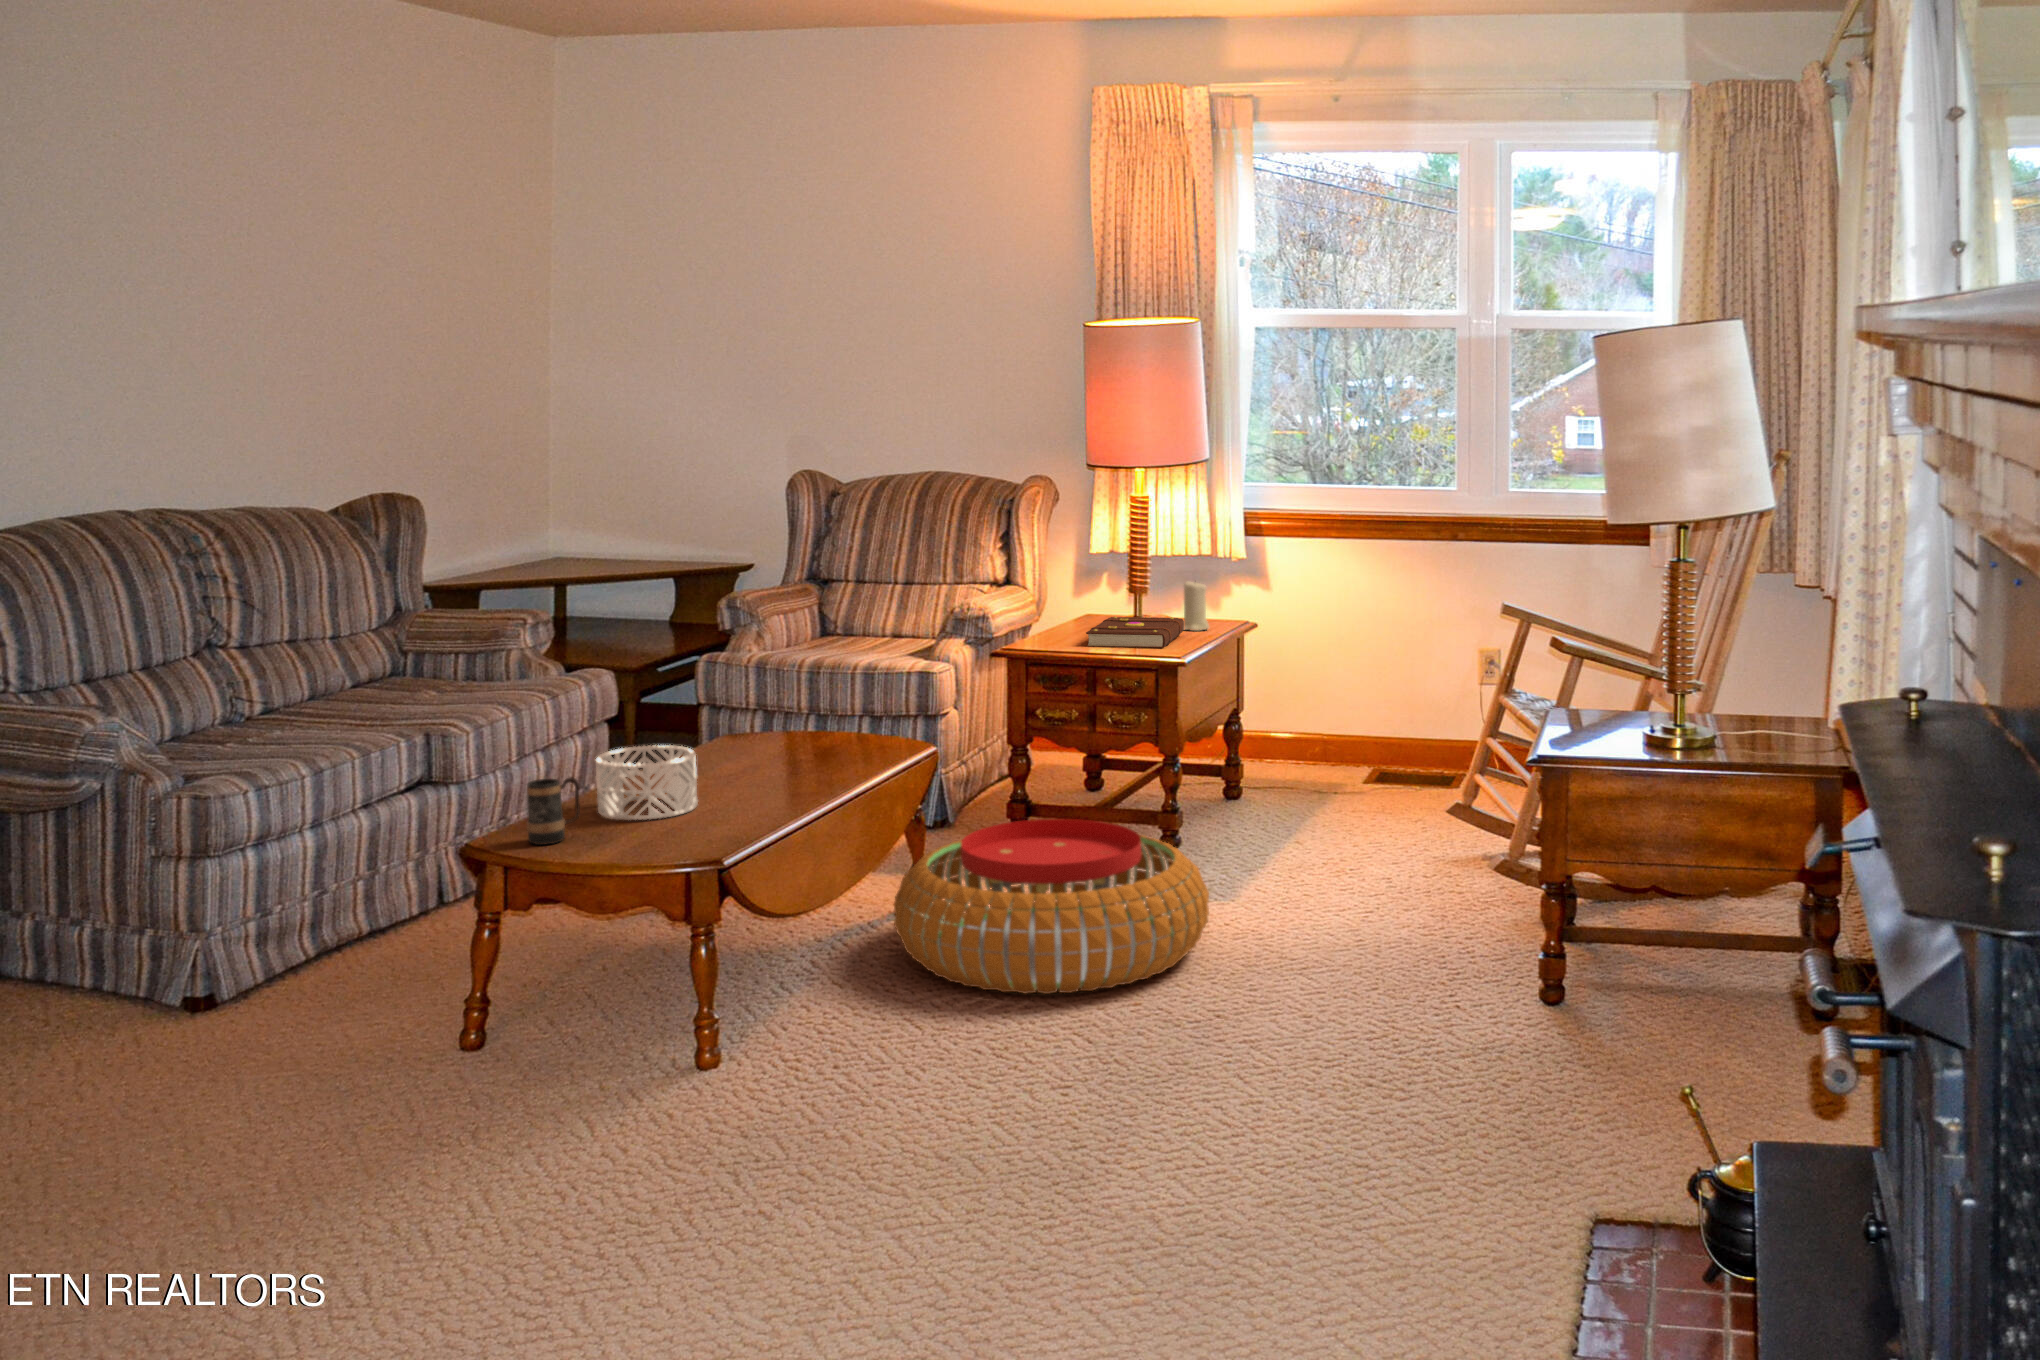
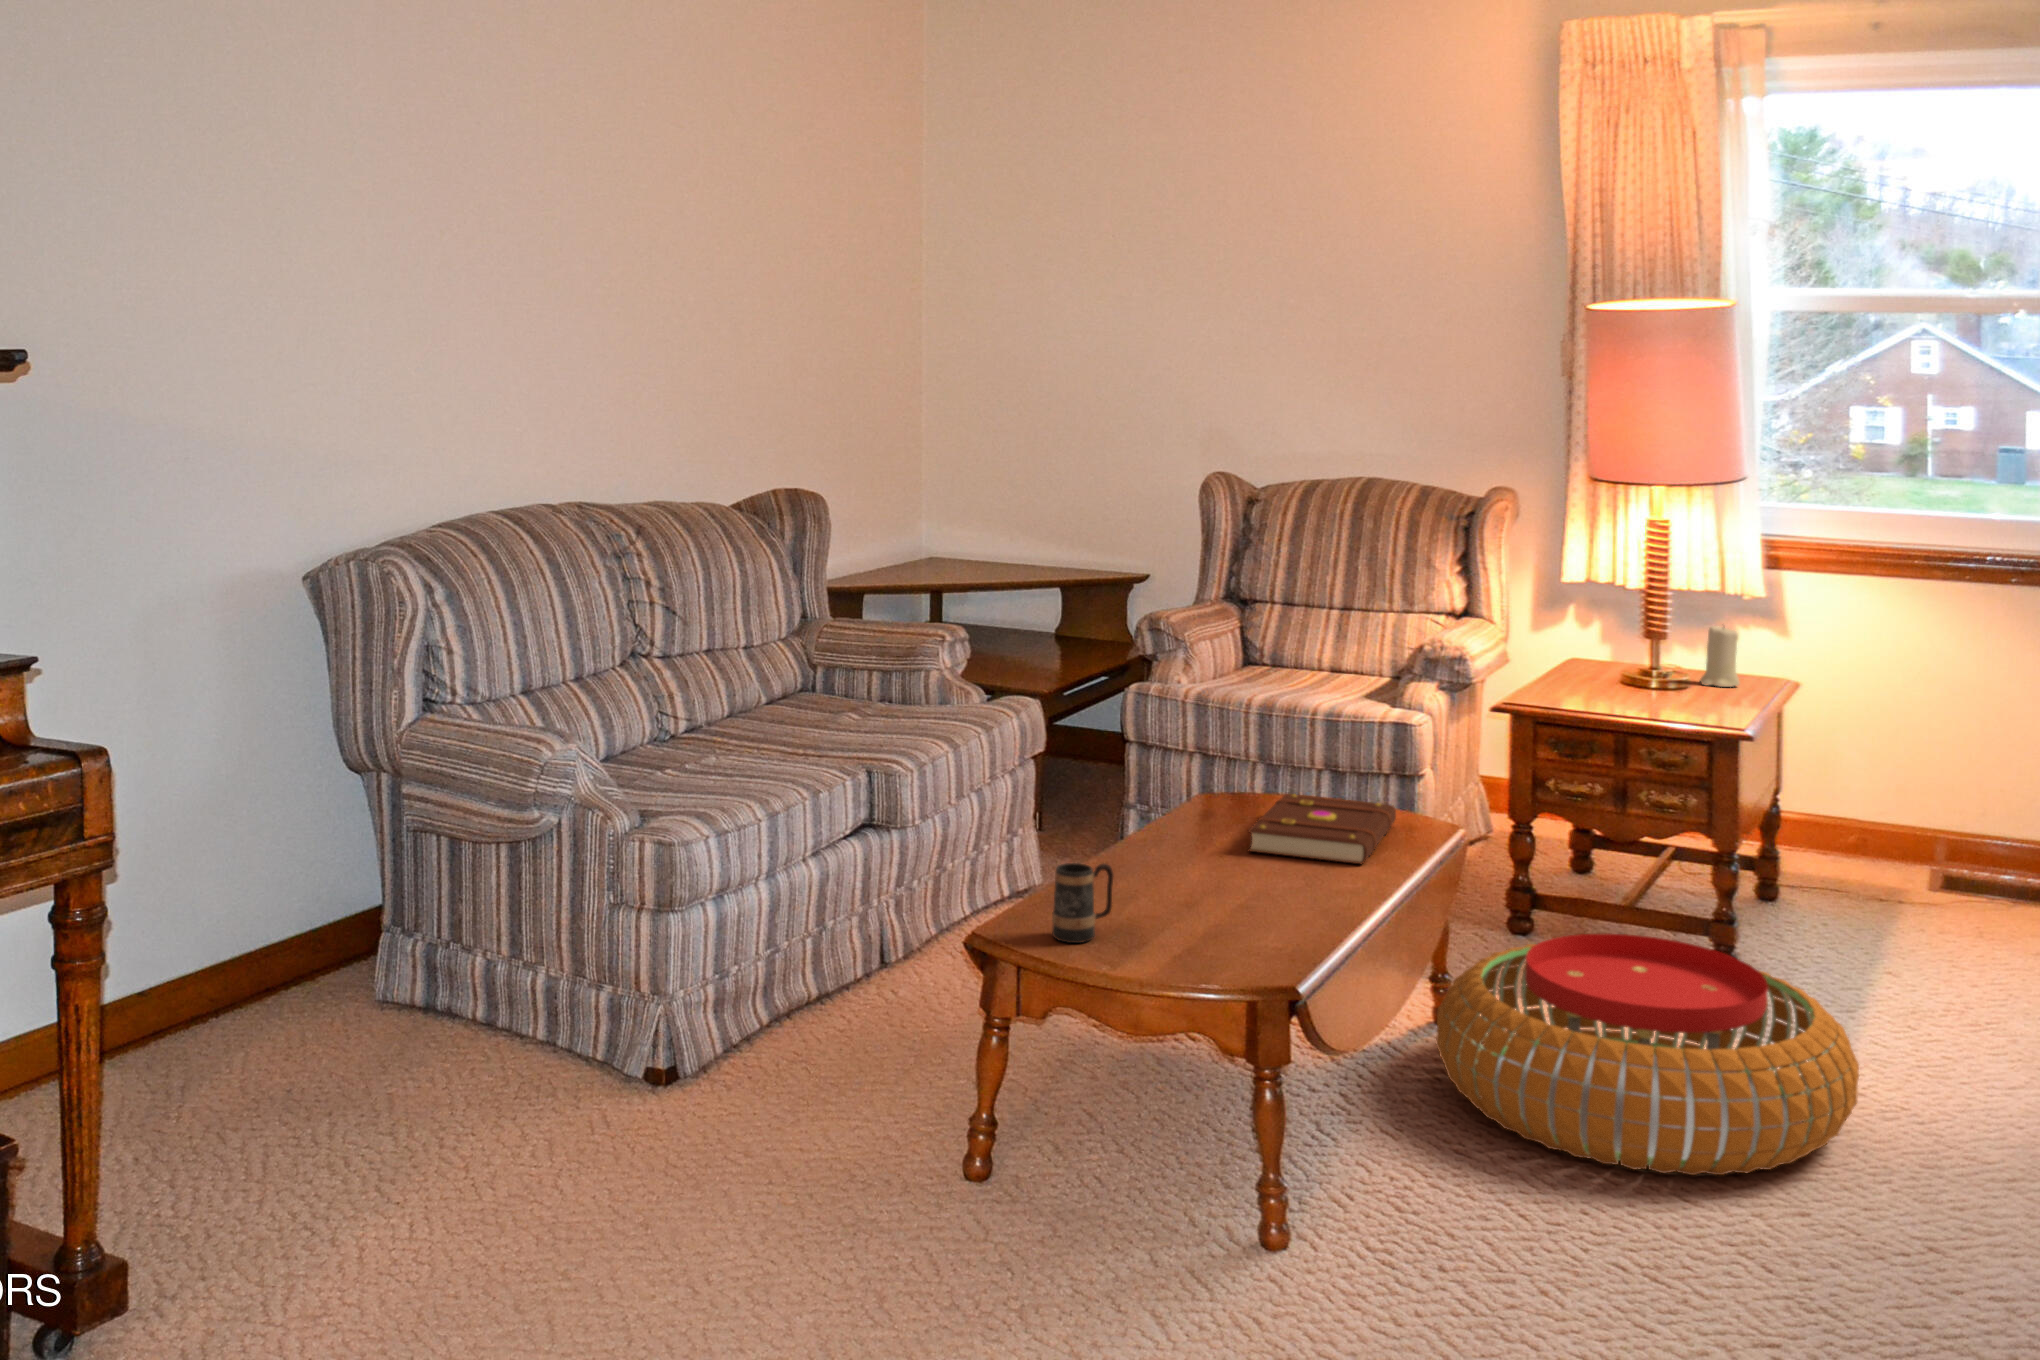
book: present [1086,616,1184,648] -> present [1249,794,1396,864]
decorative bowl: present [596,745,698,820] -> none [1111,820,1228,916]

